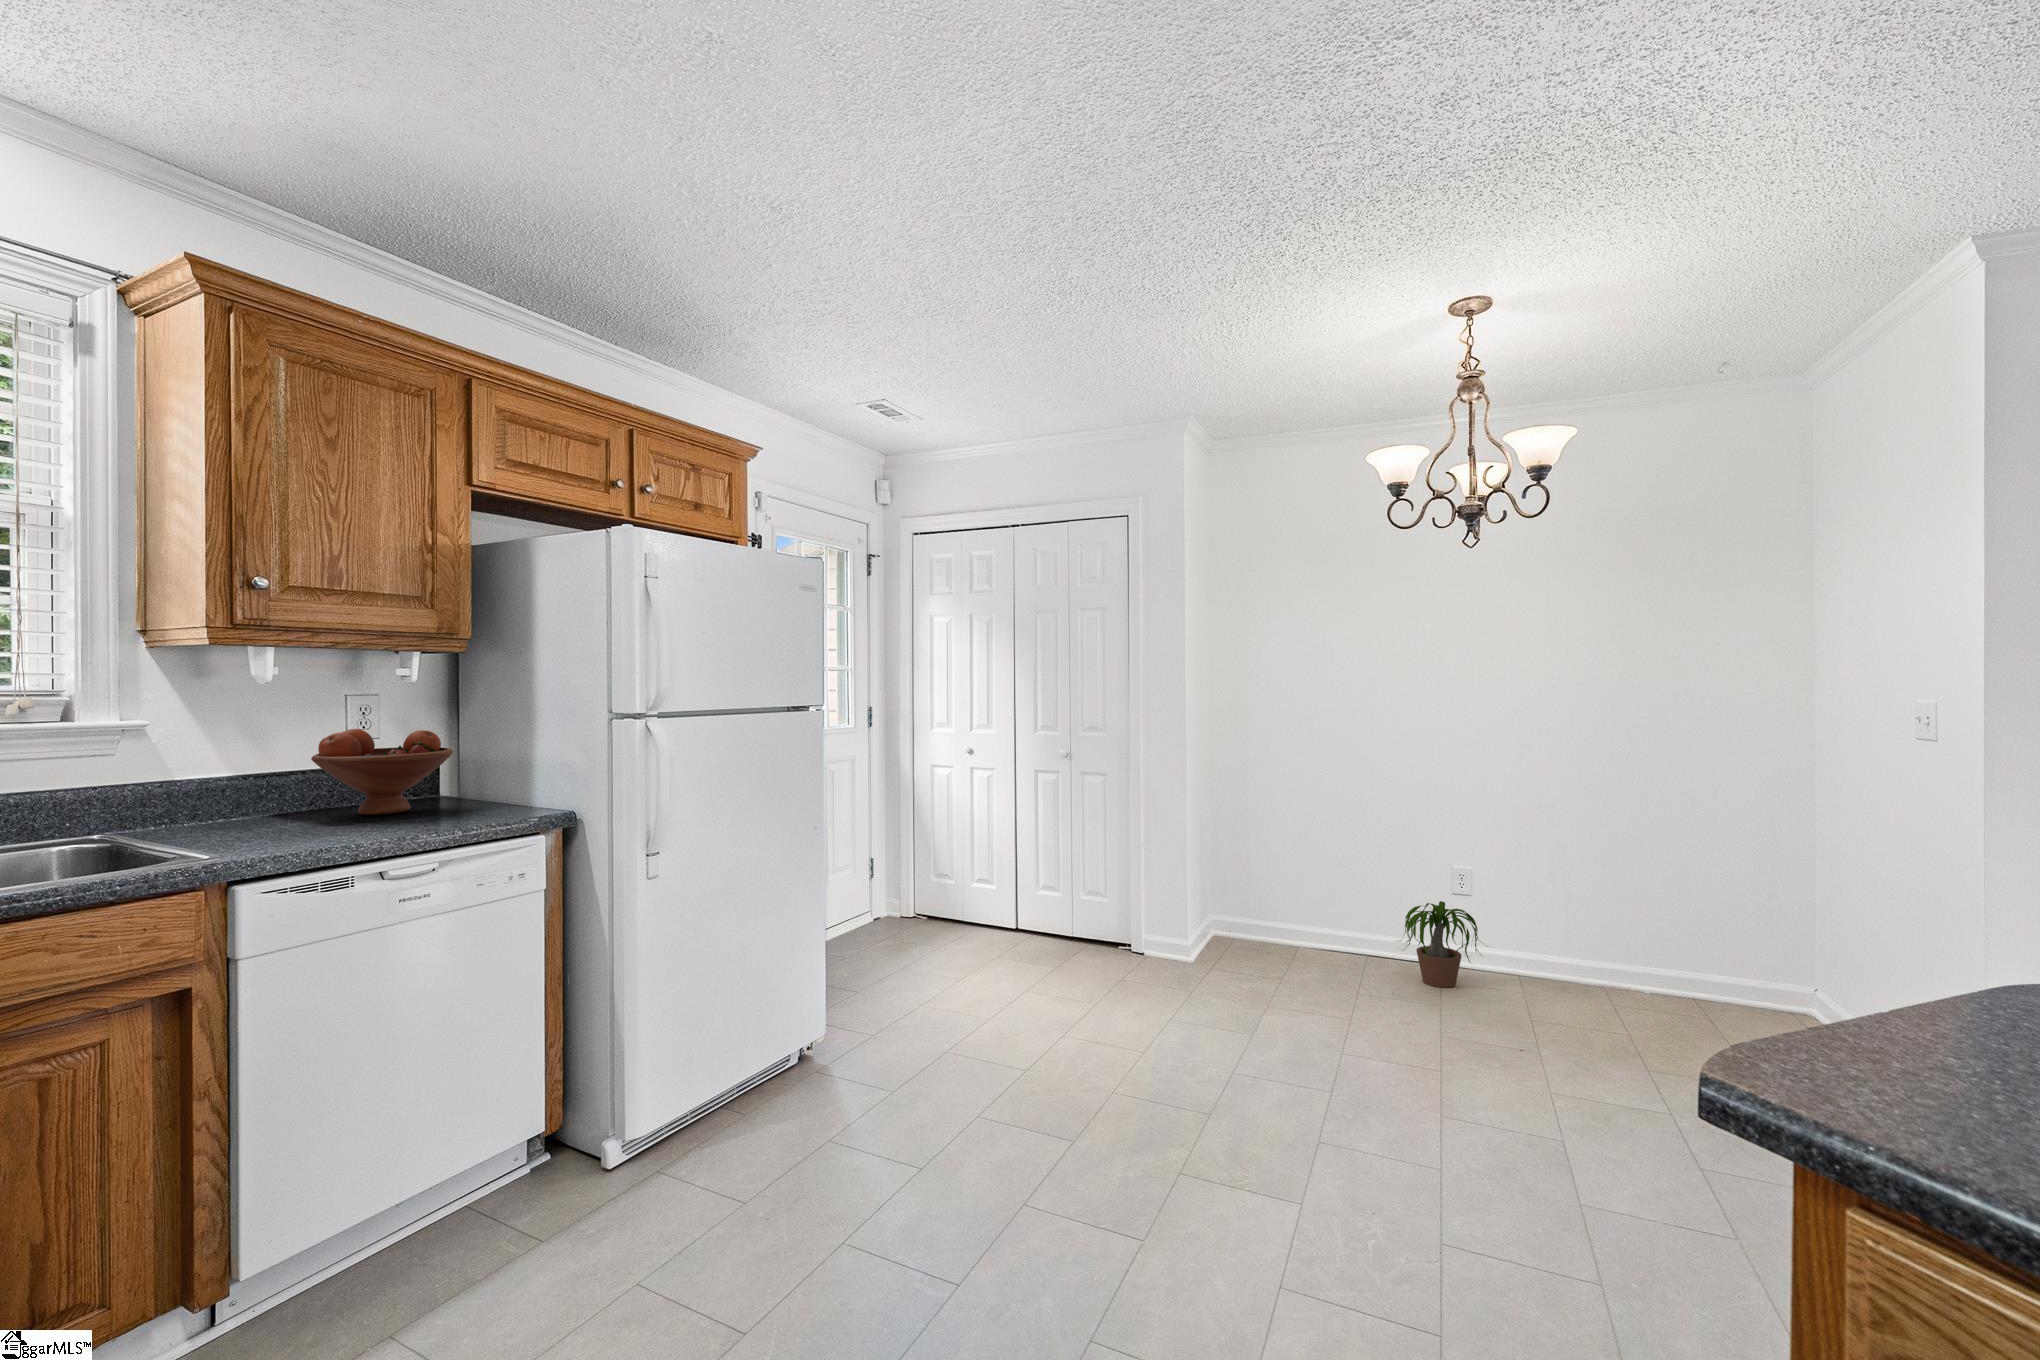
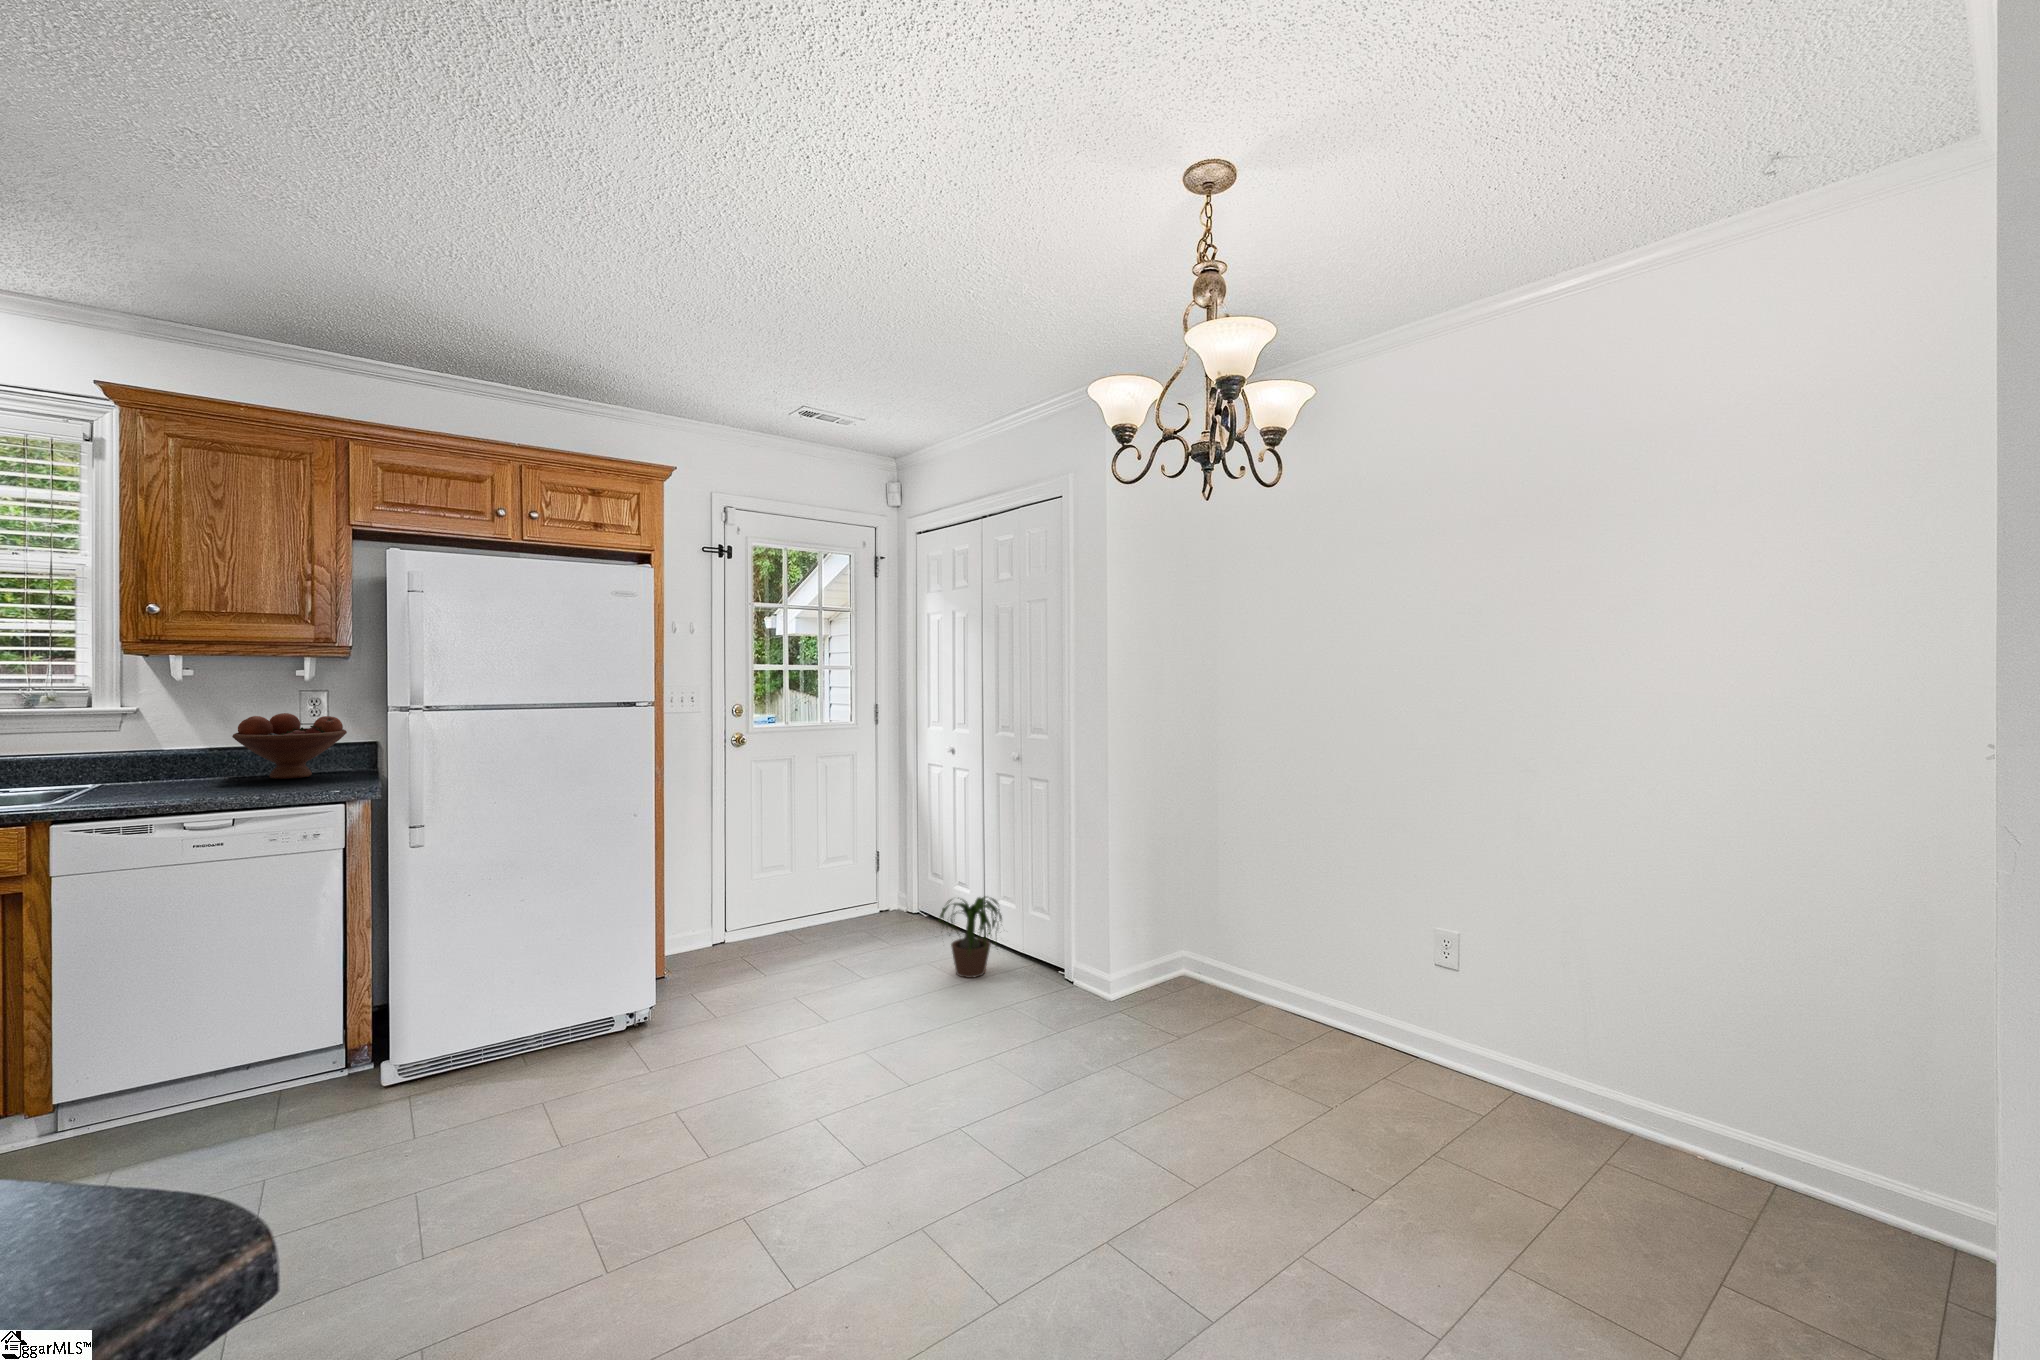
potted plant: present [1400,901,1479,988] -> present [939,896,1002,978]

